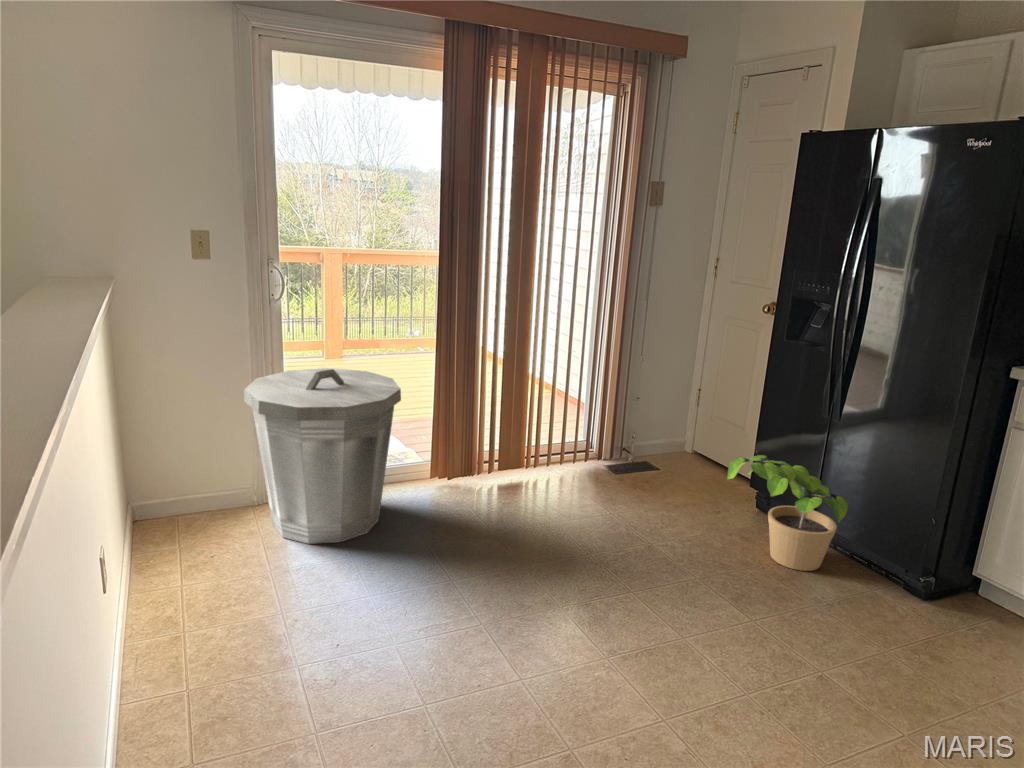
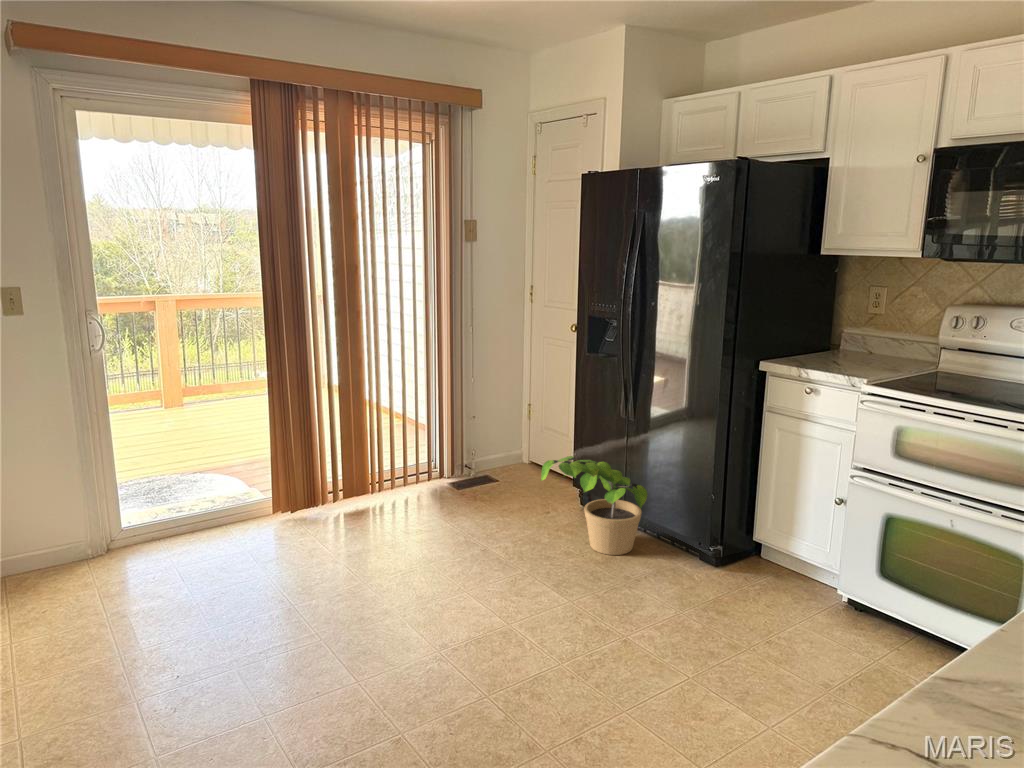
trash can: present [244,368,401,544] -> none [61,415,231,592]

